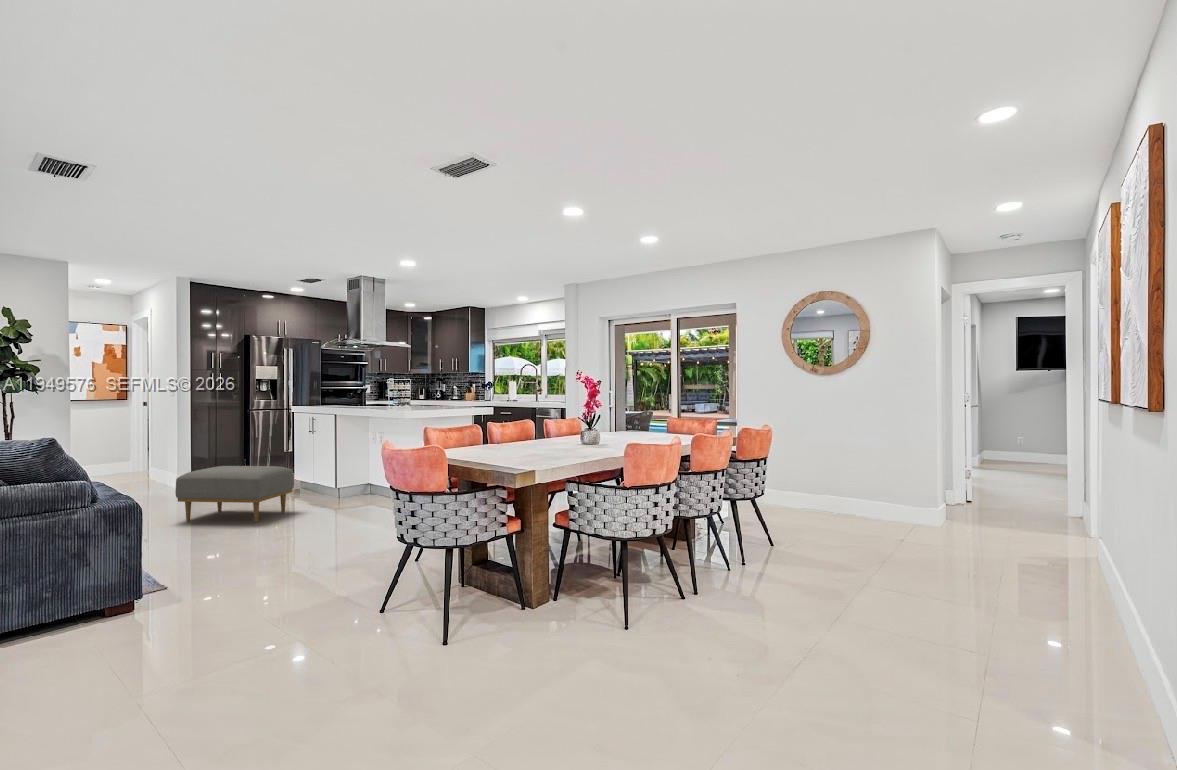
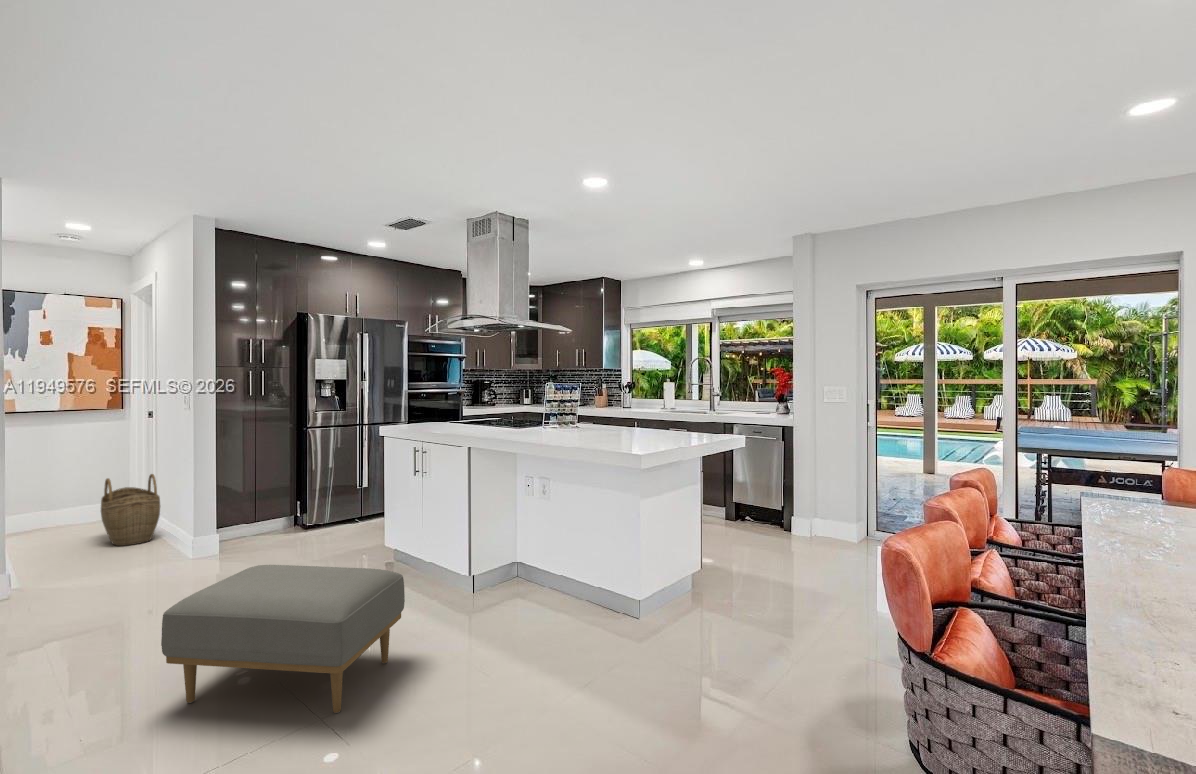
woven basket: none [118,439,155,483] -> present [101,474,160,546]

